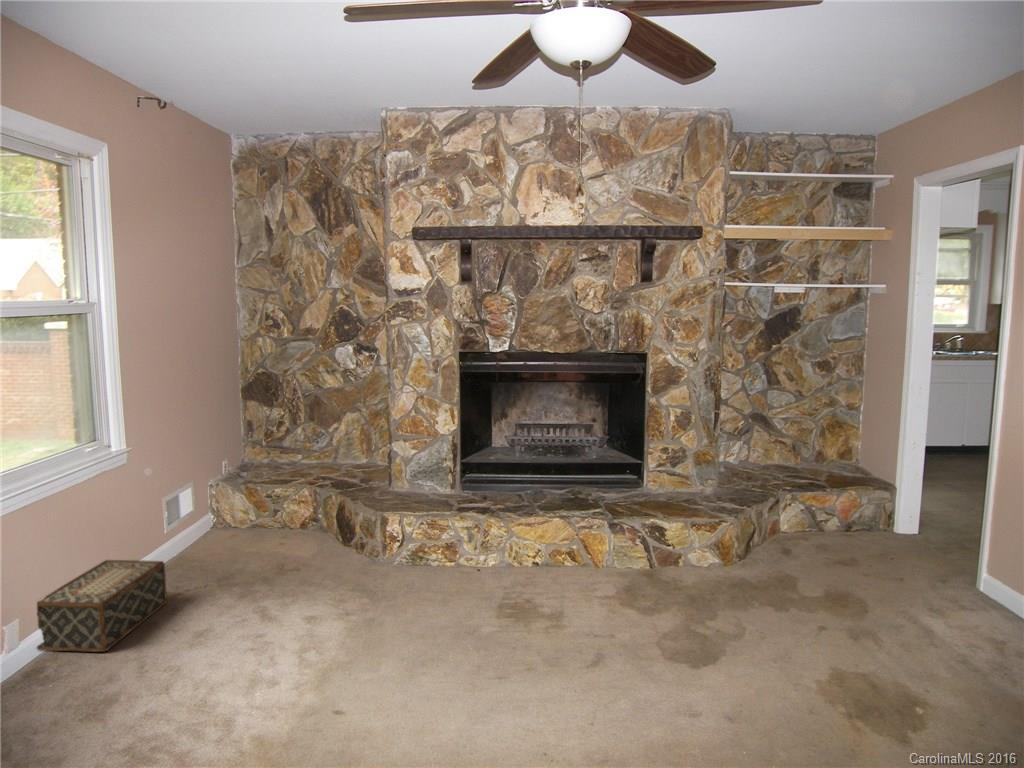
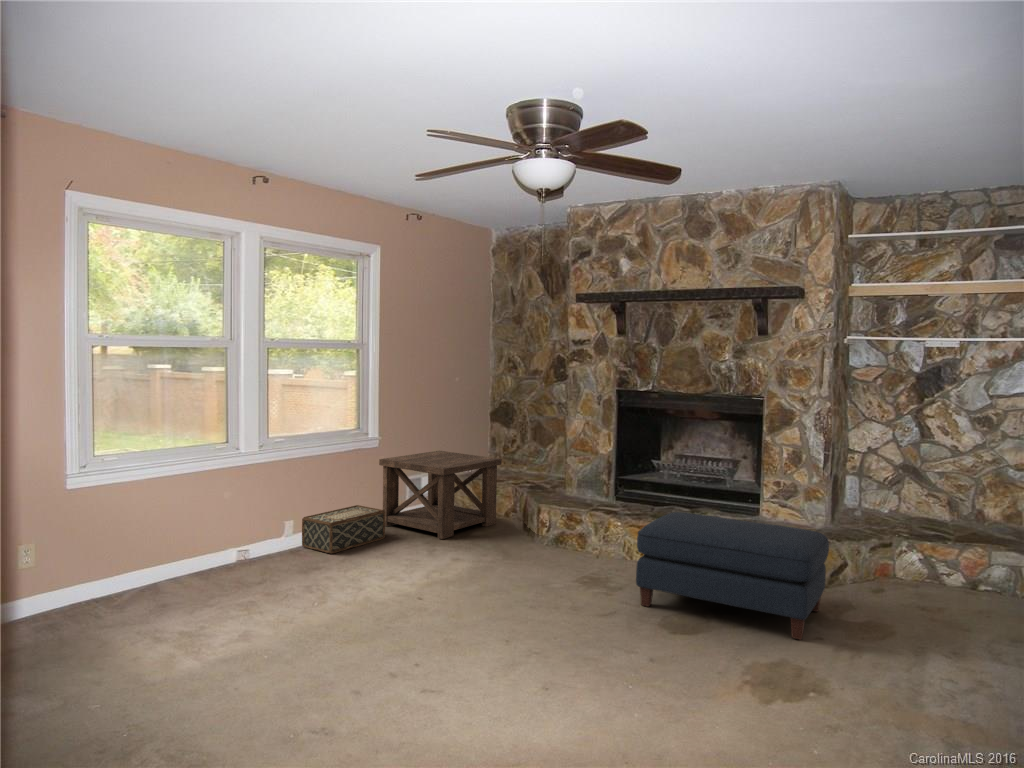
side table: none [128,454,309,586] -> present [379,451,502,539]
ottoman: none [594,504,813,633] -> present [636,512,829,640]

